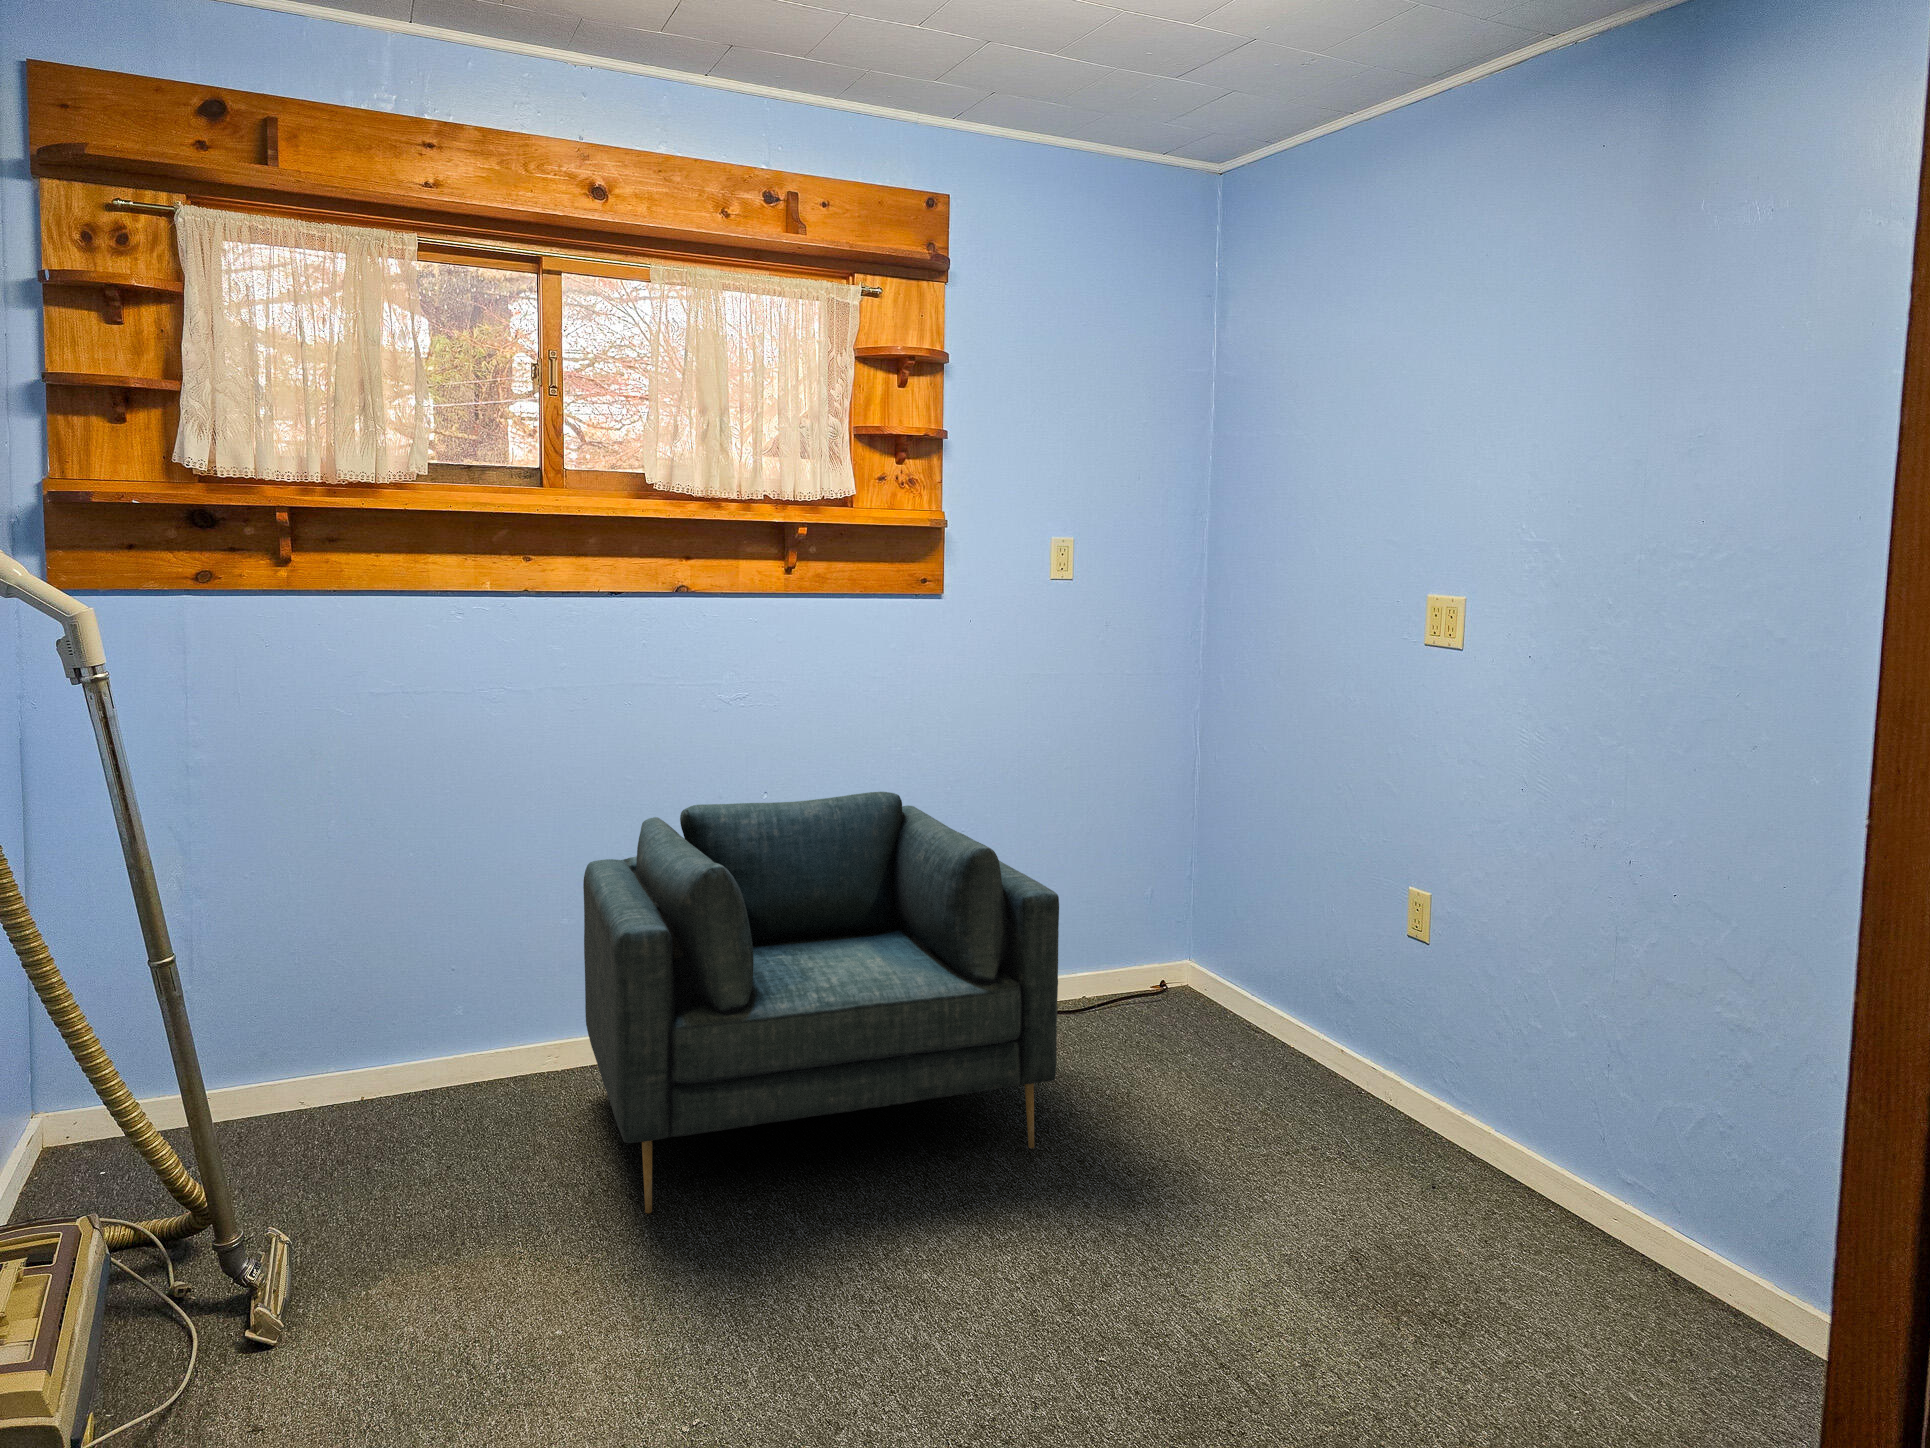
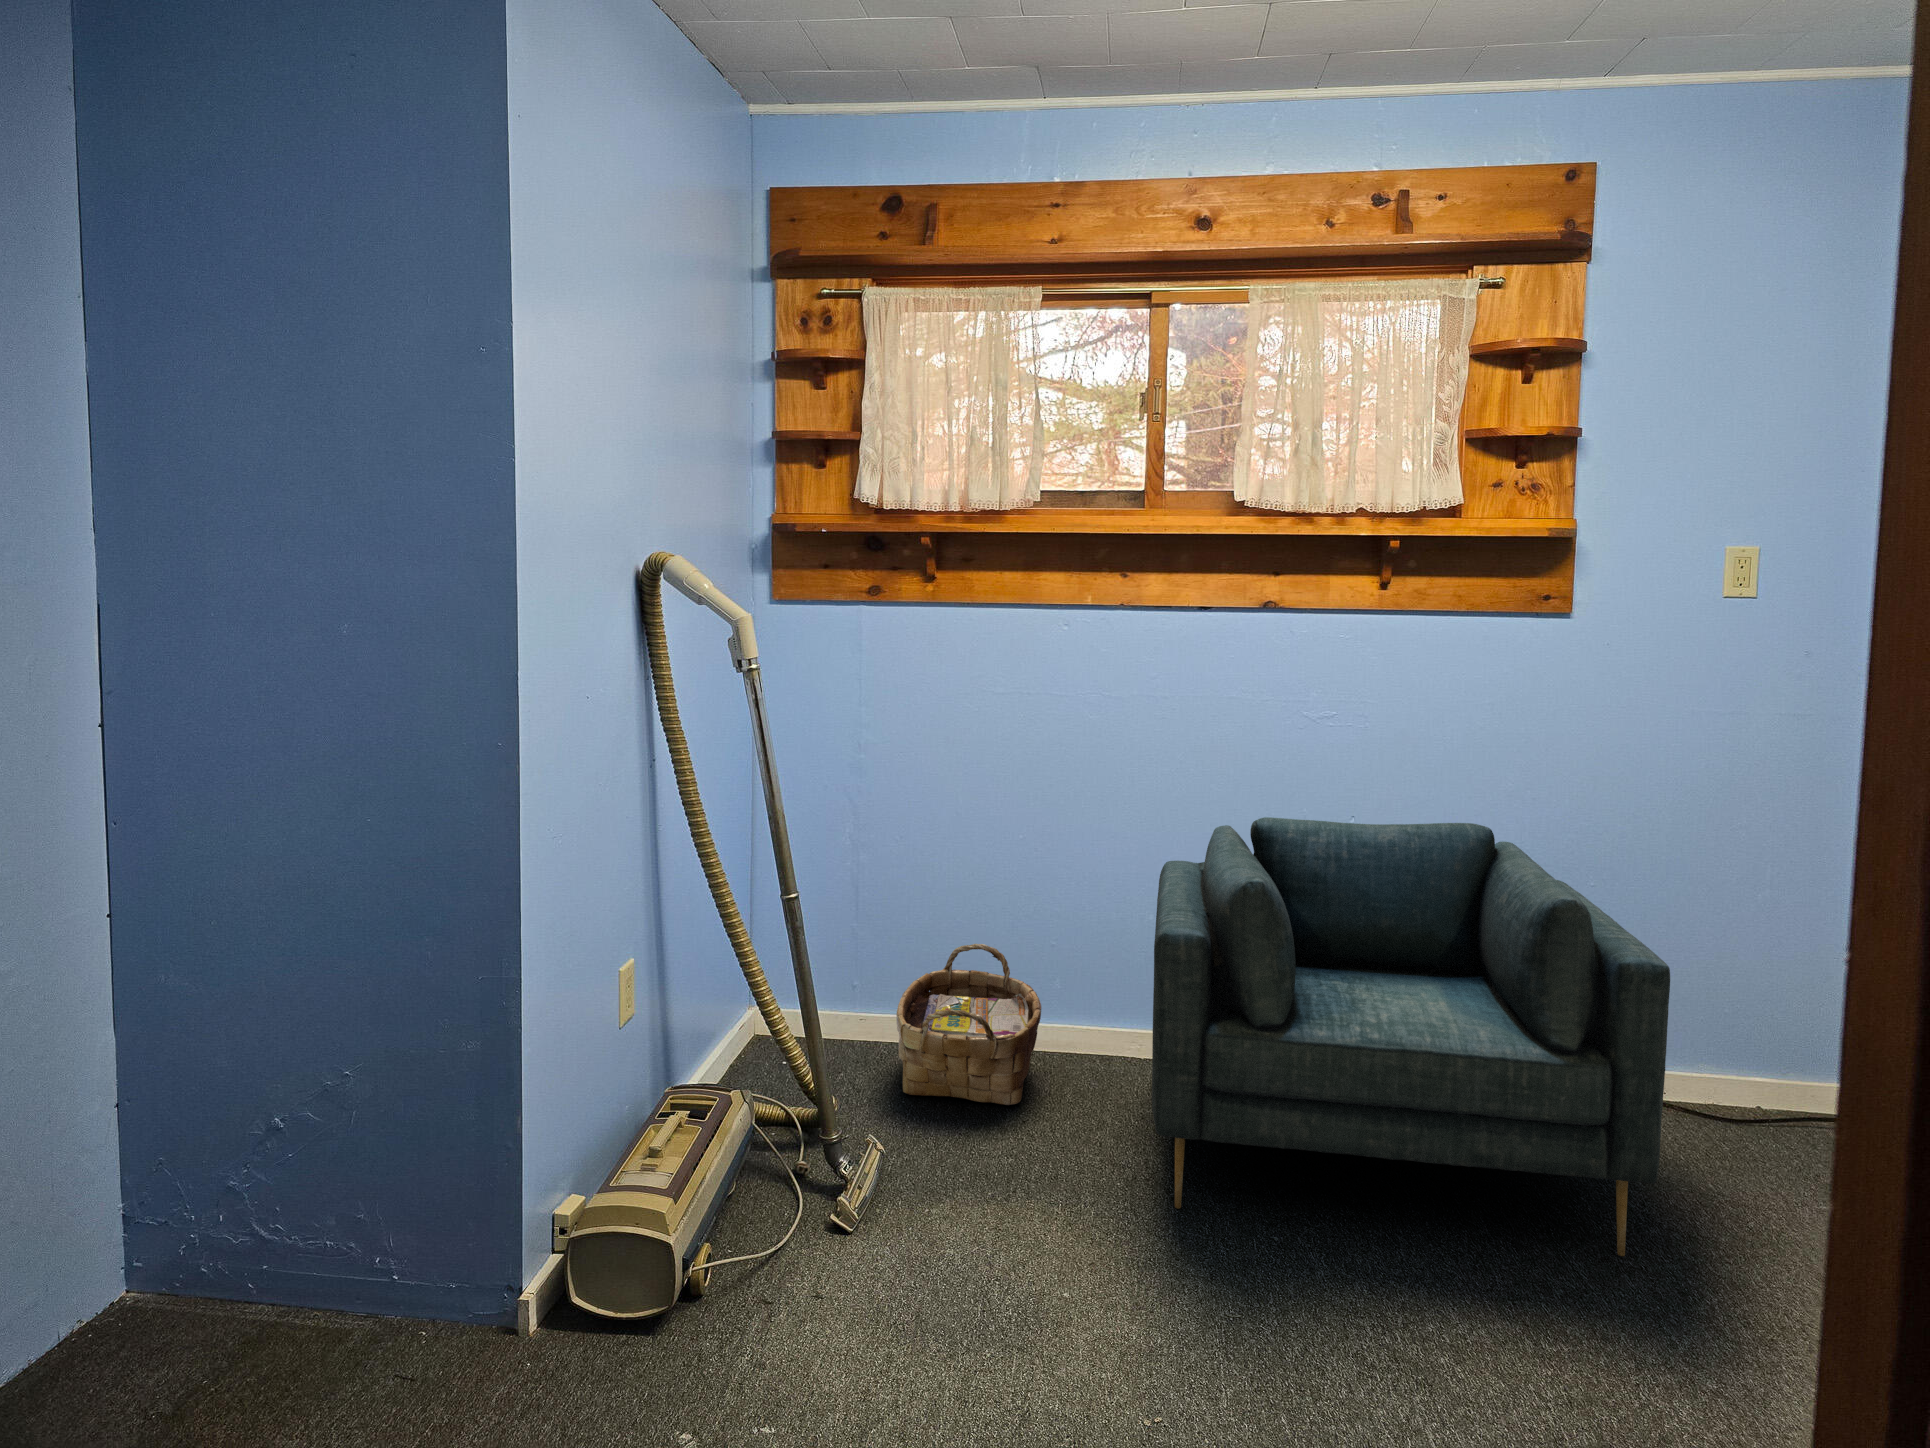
woven basket: none [276,984,458,1174] -> present [896,944,1042,1105]

